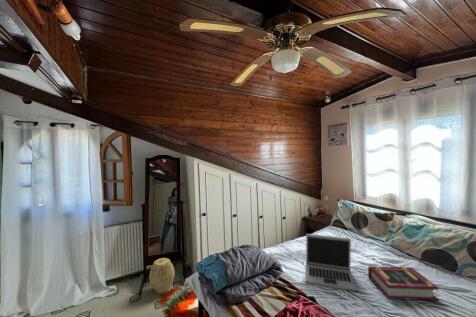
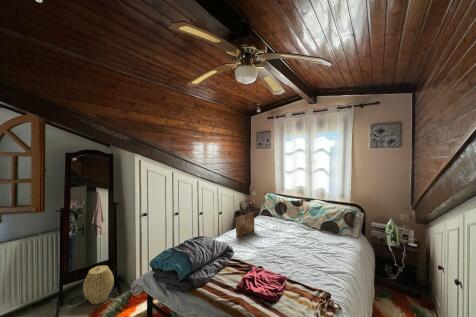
tote bag: none [294,209,320,251] -> present [236,201,255,237]
laptop: present [306,234,357,291] -> none [249,220,289,259]
book: present [368,266,439,301] -> none [294,236,337,259]

